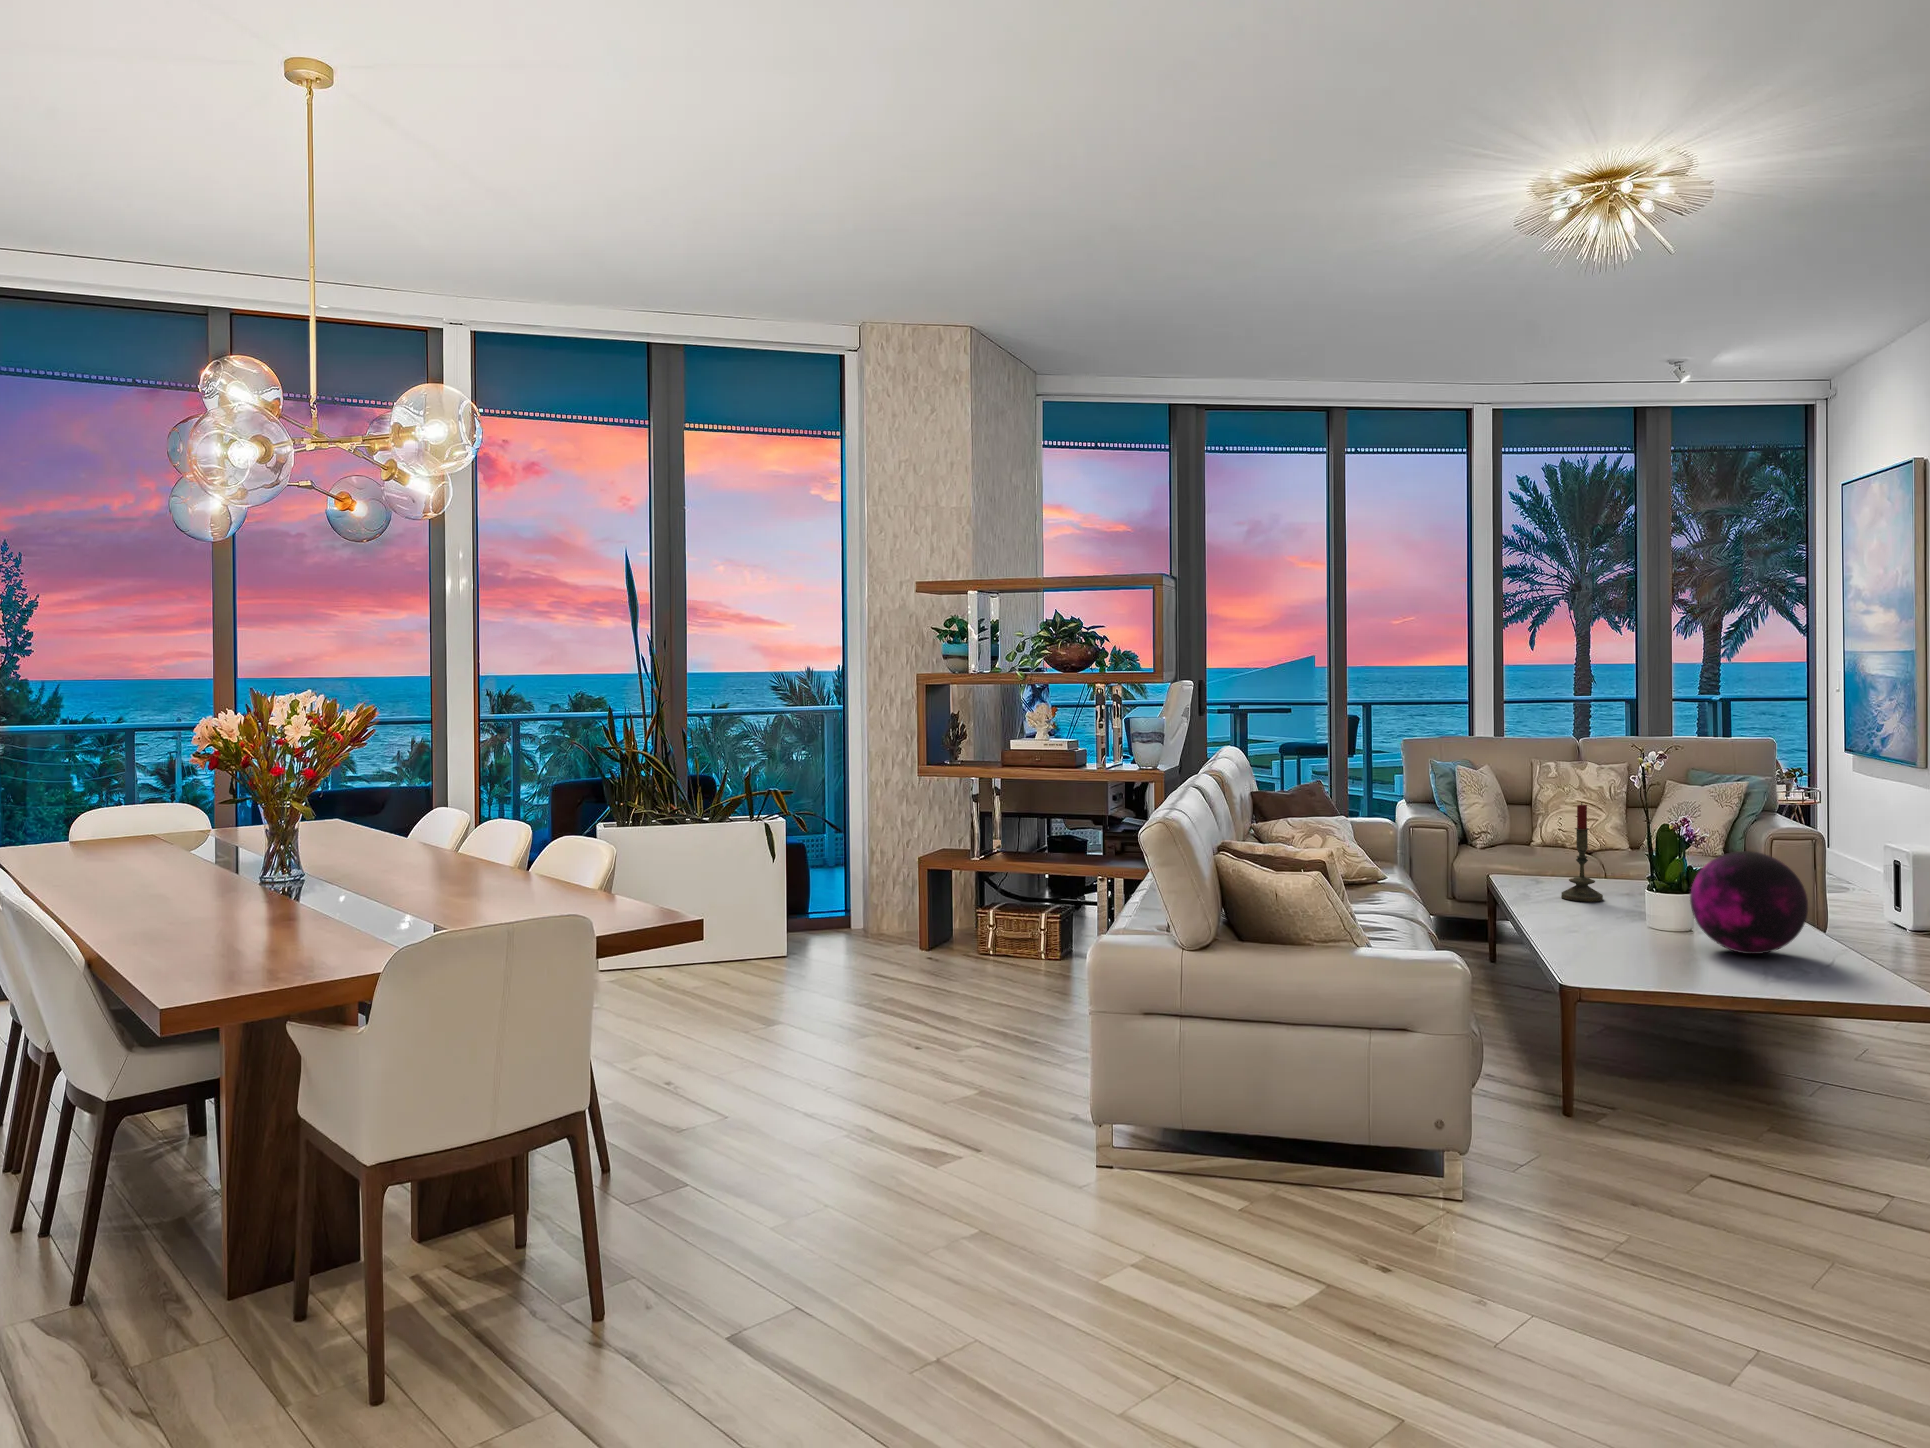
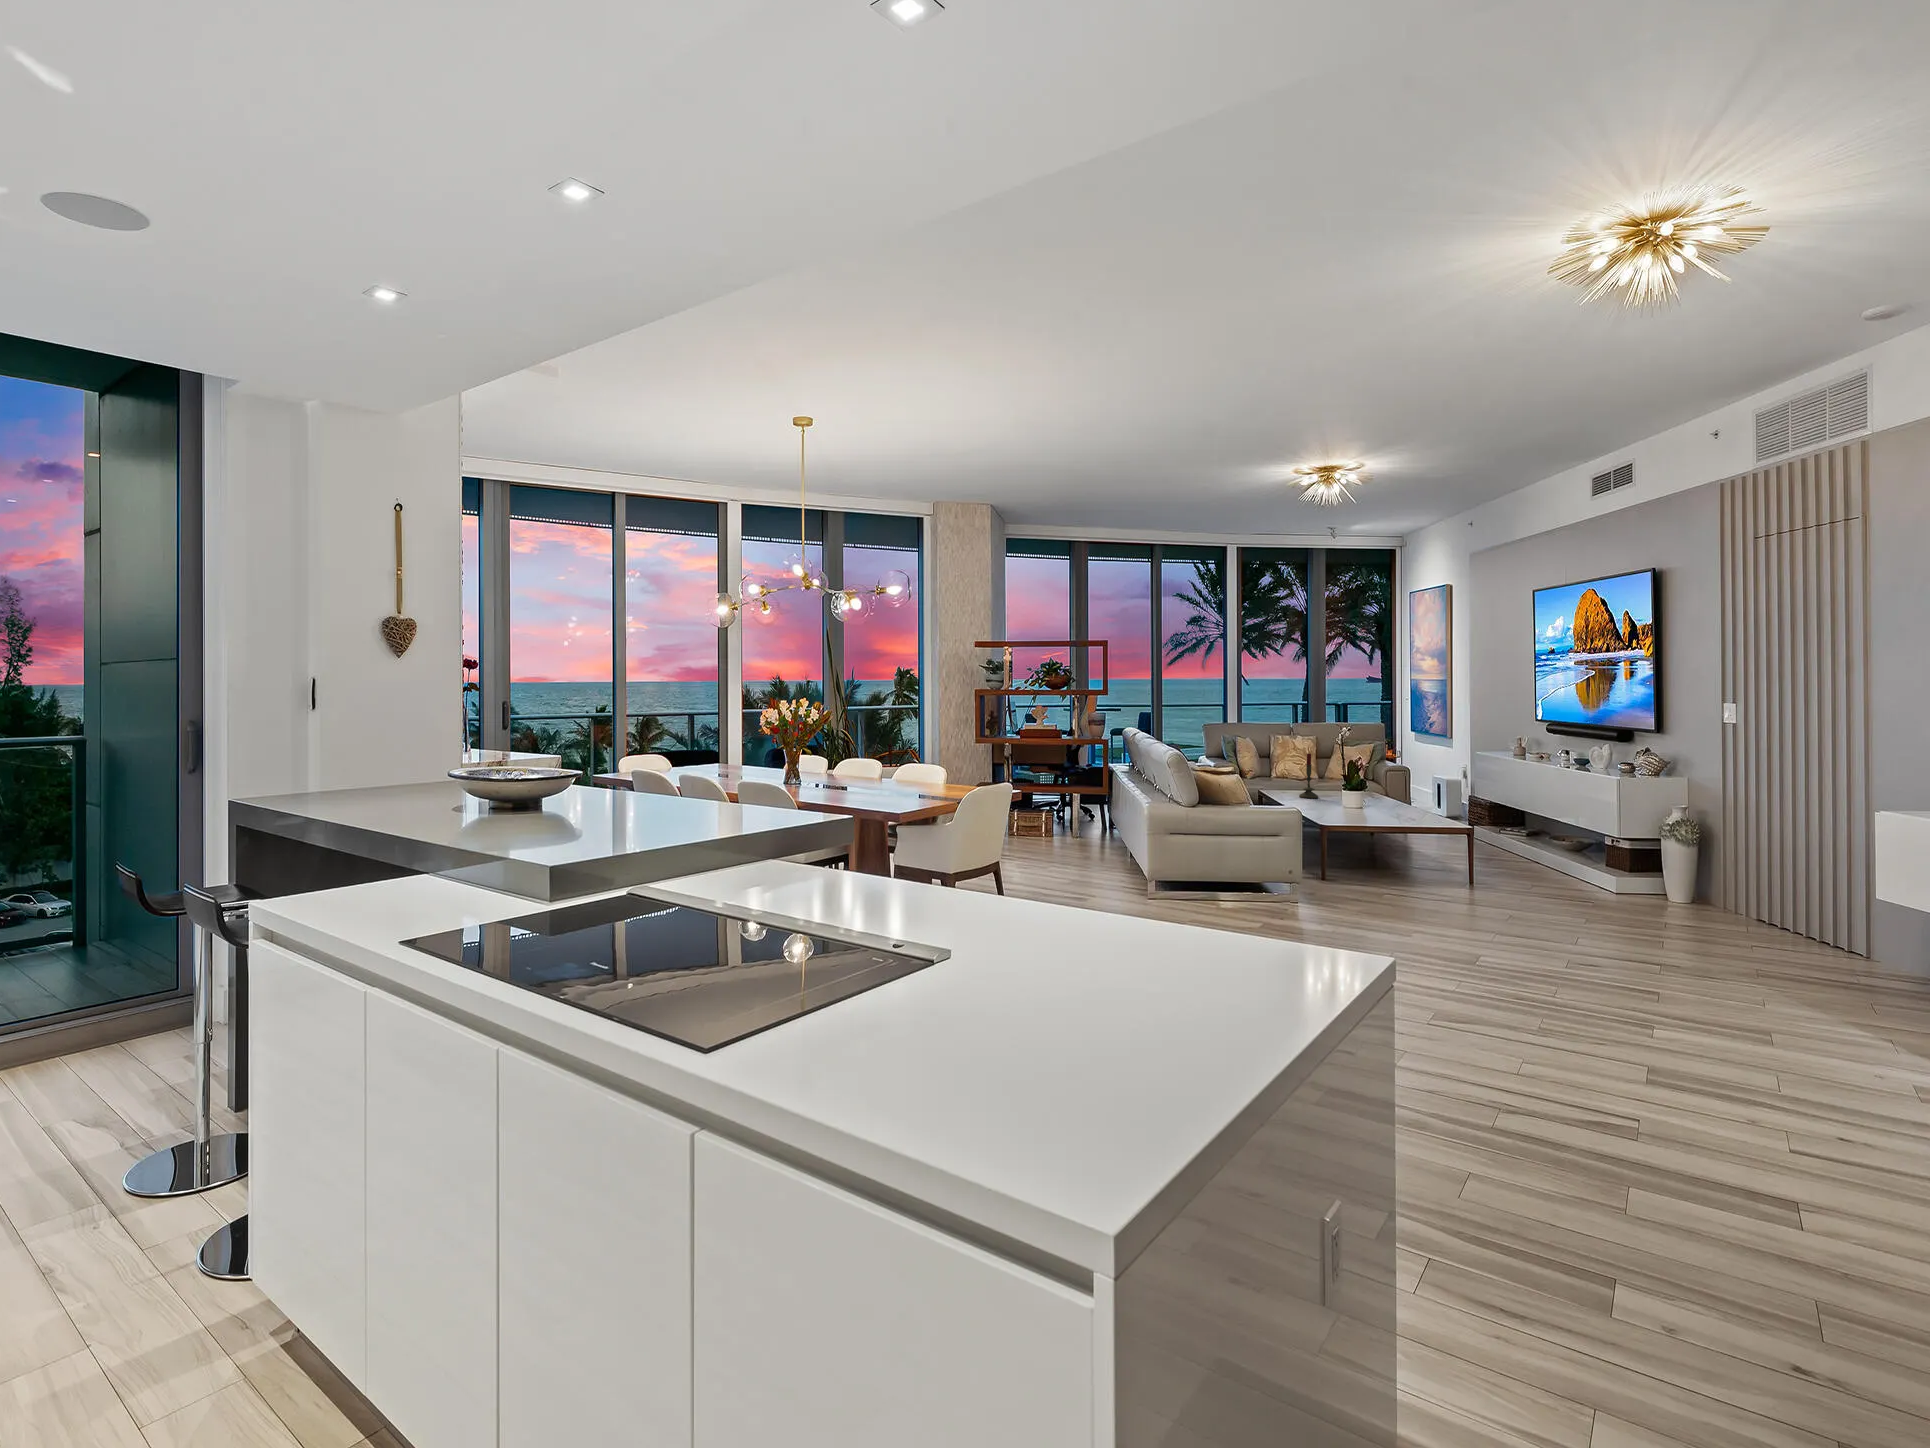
decorative orb: present [1690,851,1808,954] -> none [1365,770,1412,814]

